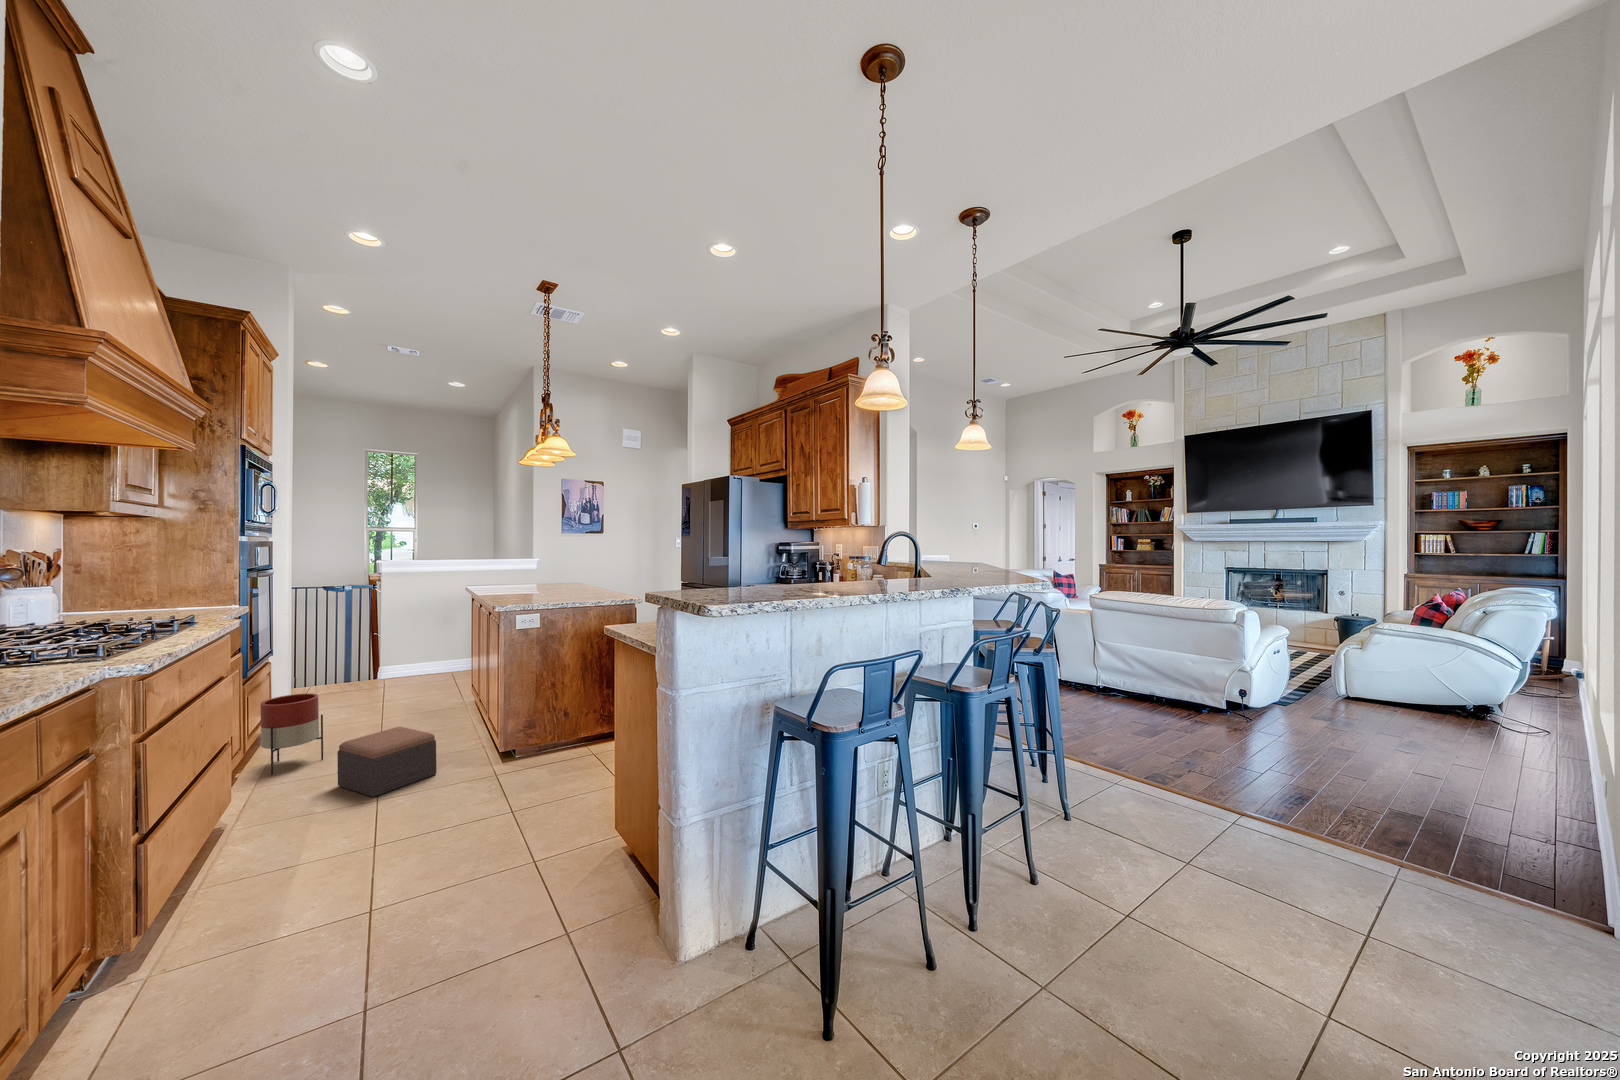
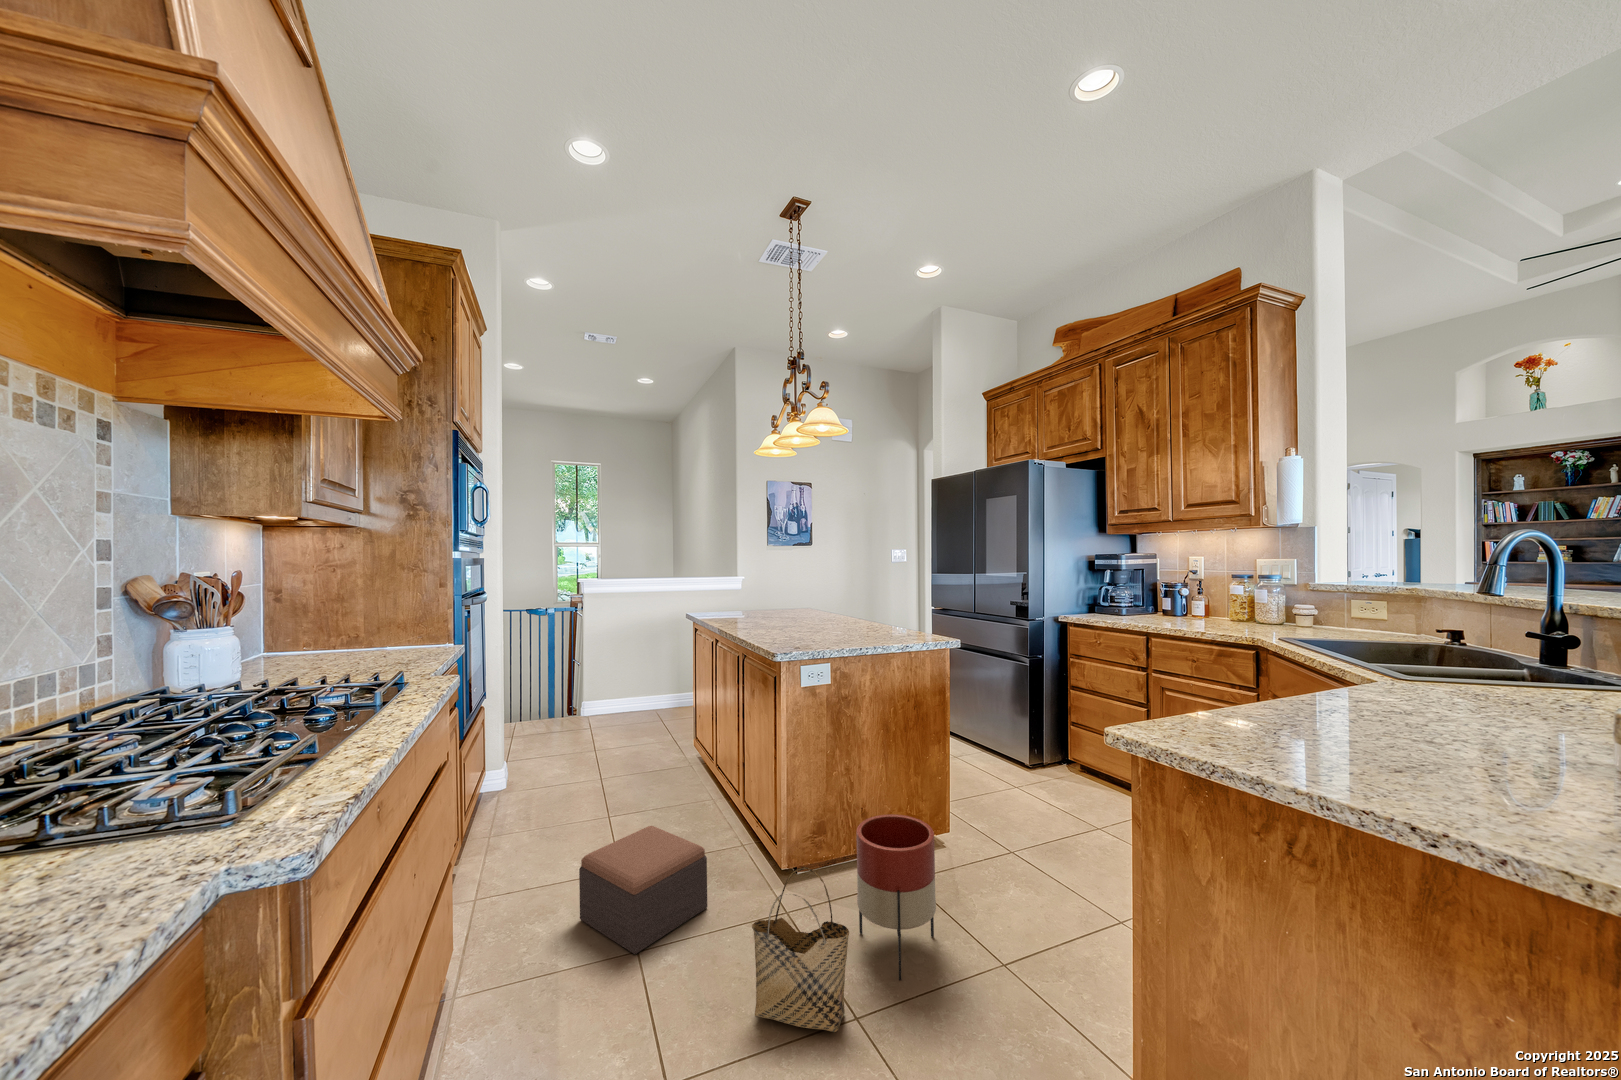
planter: present [260,693,323,775] -> present [857,814,936,980]
woven basket: none [442,727,505,813] -> present [752,867,849,1032]

